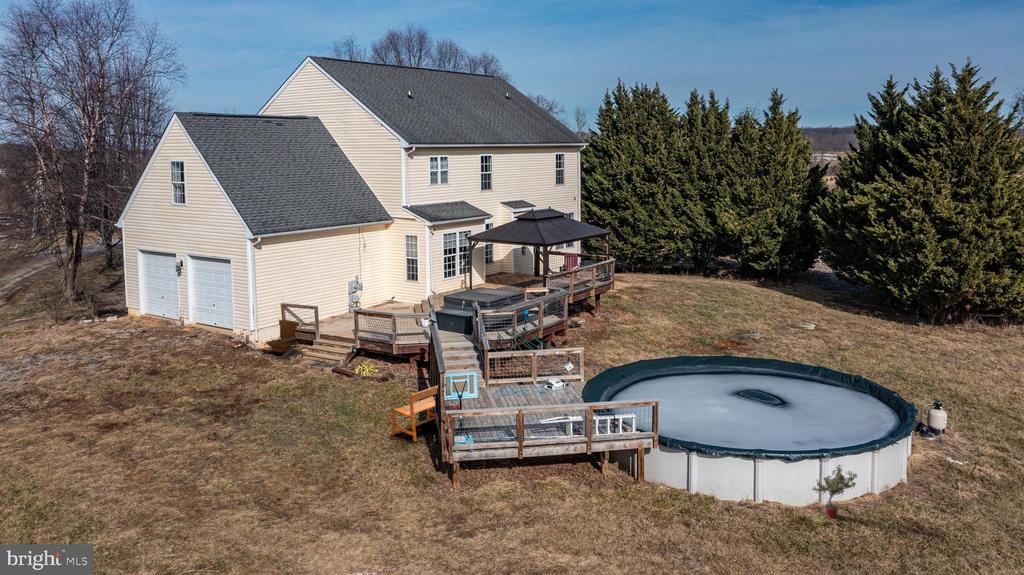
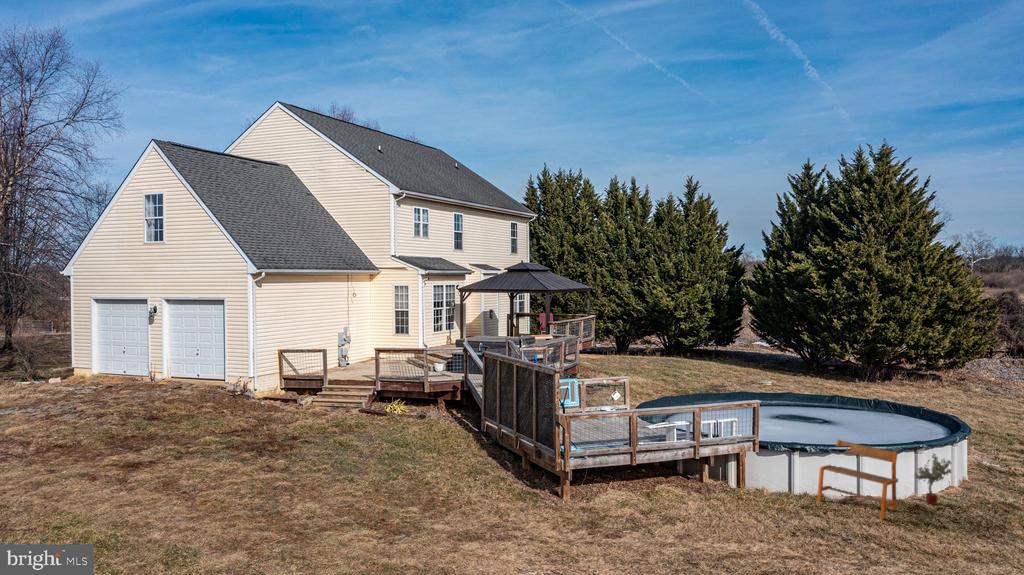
lounge chair: present [261,320,303,359] -> none [255,365,306,406]
bench: present [392,386,438,441] -> present [817,440,898,519]

